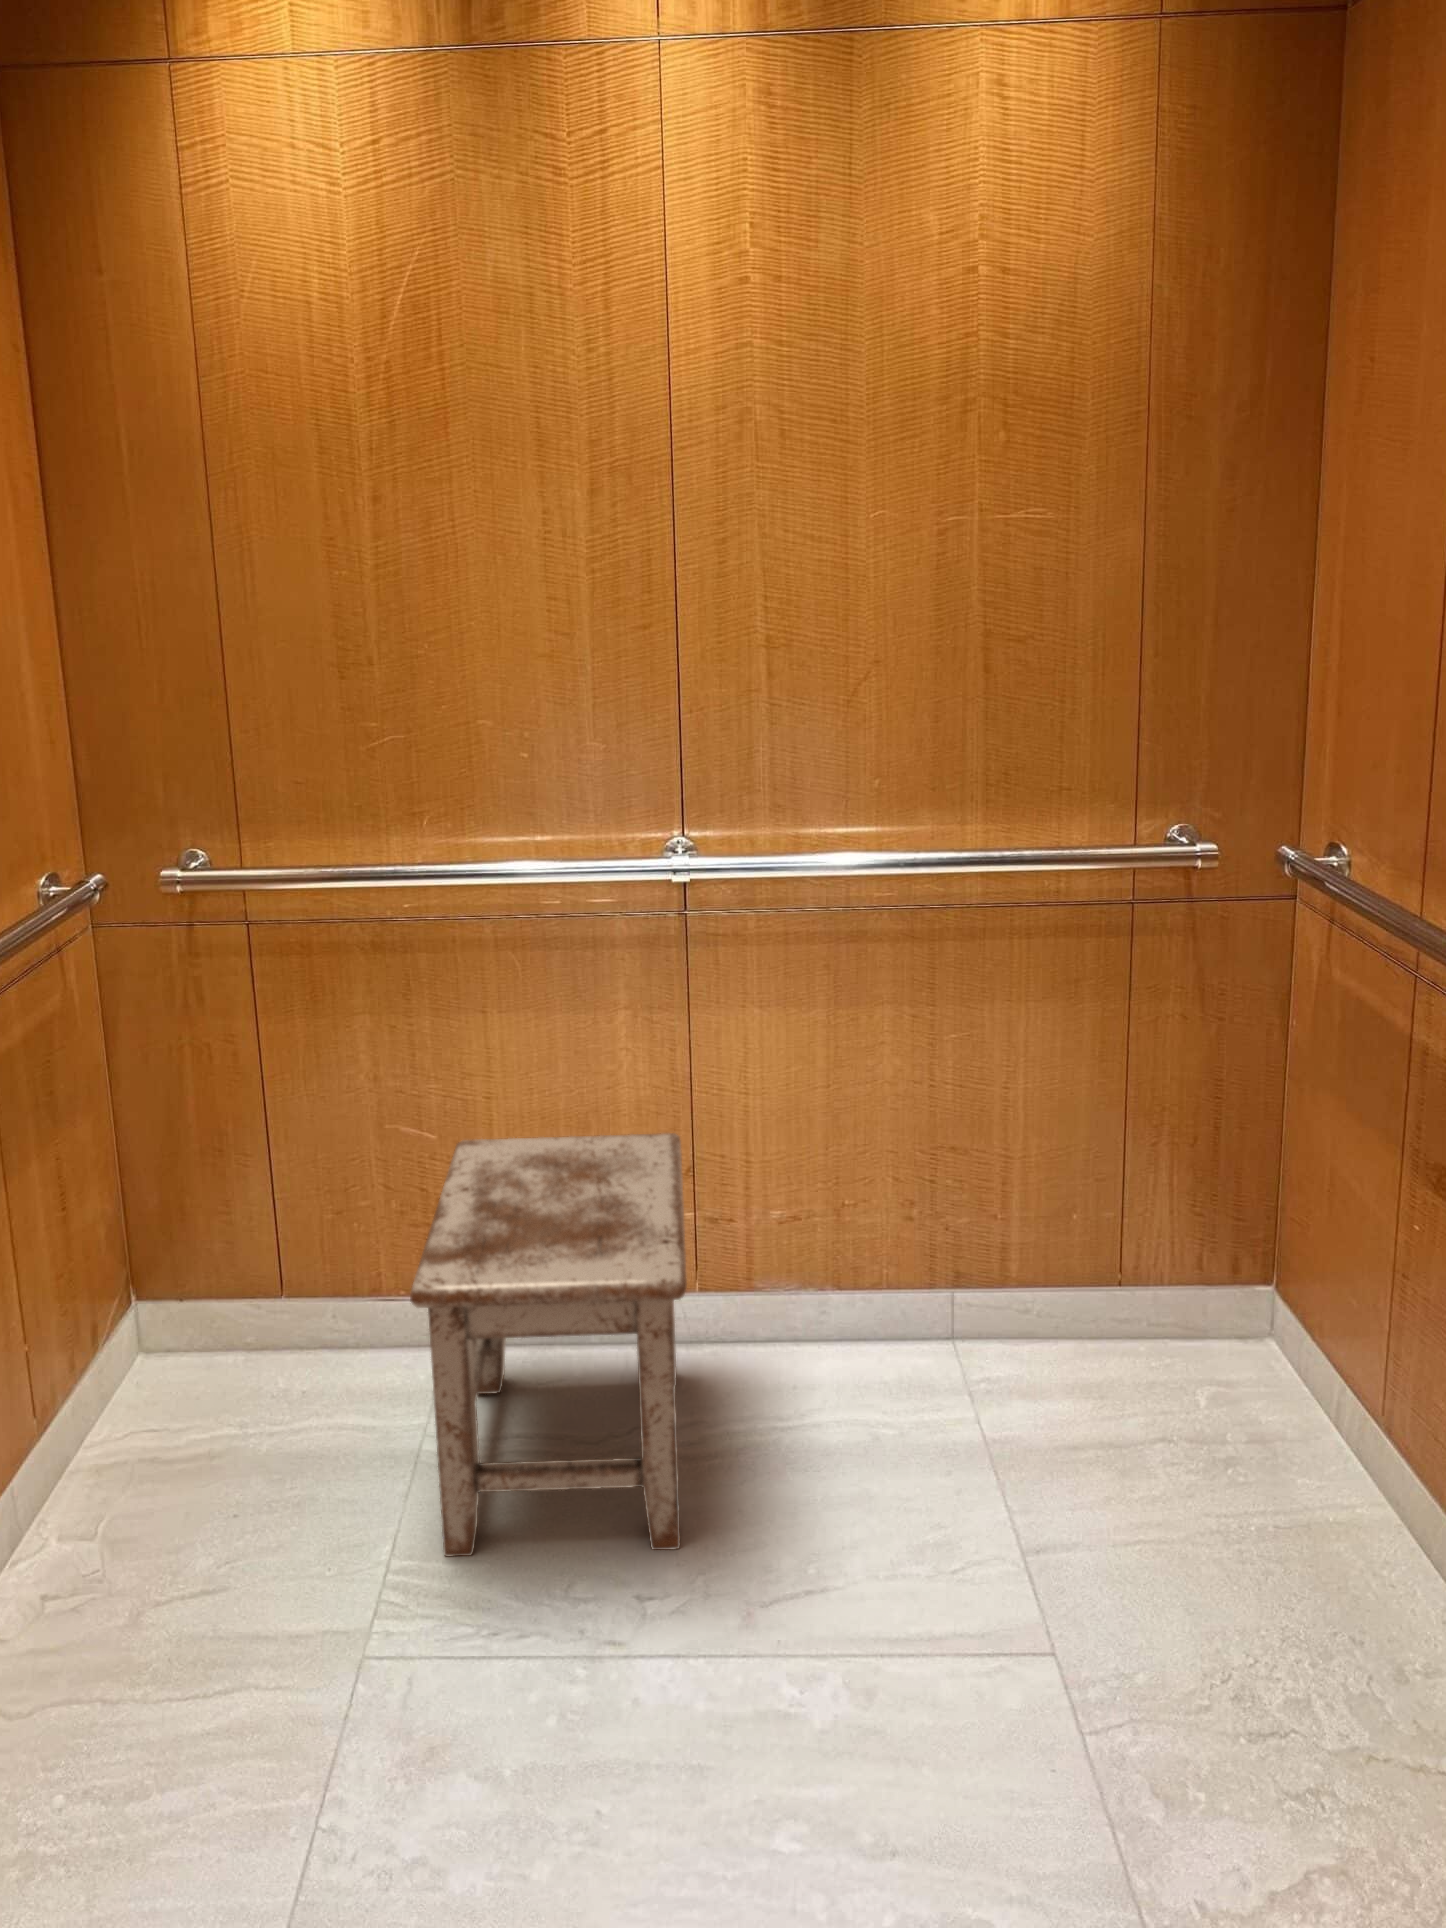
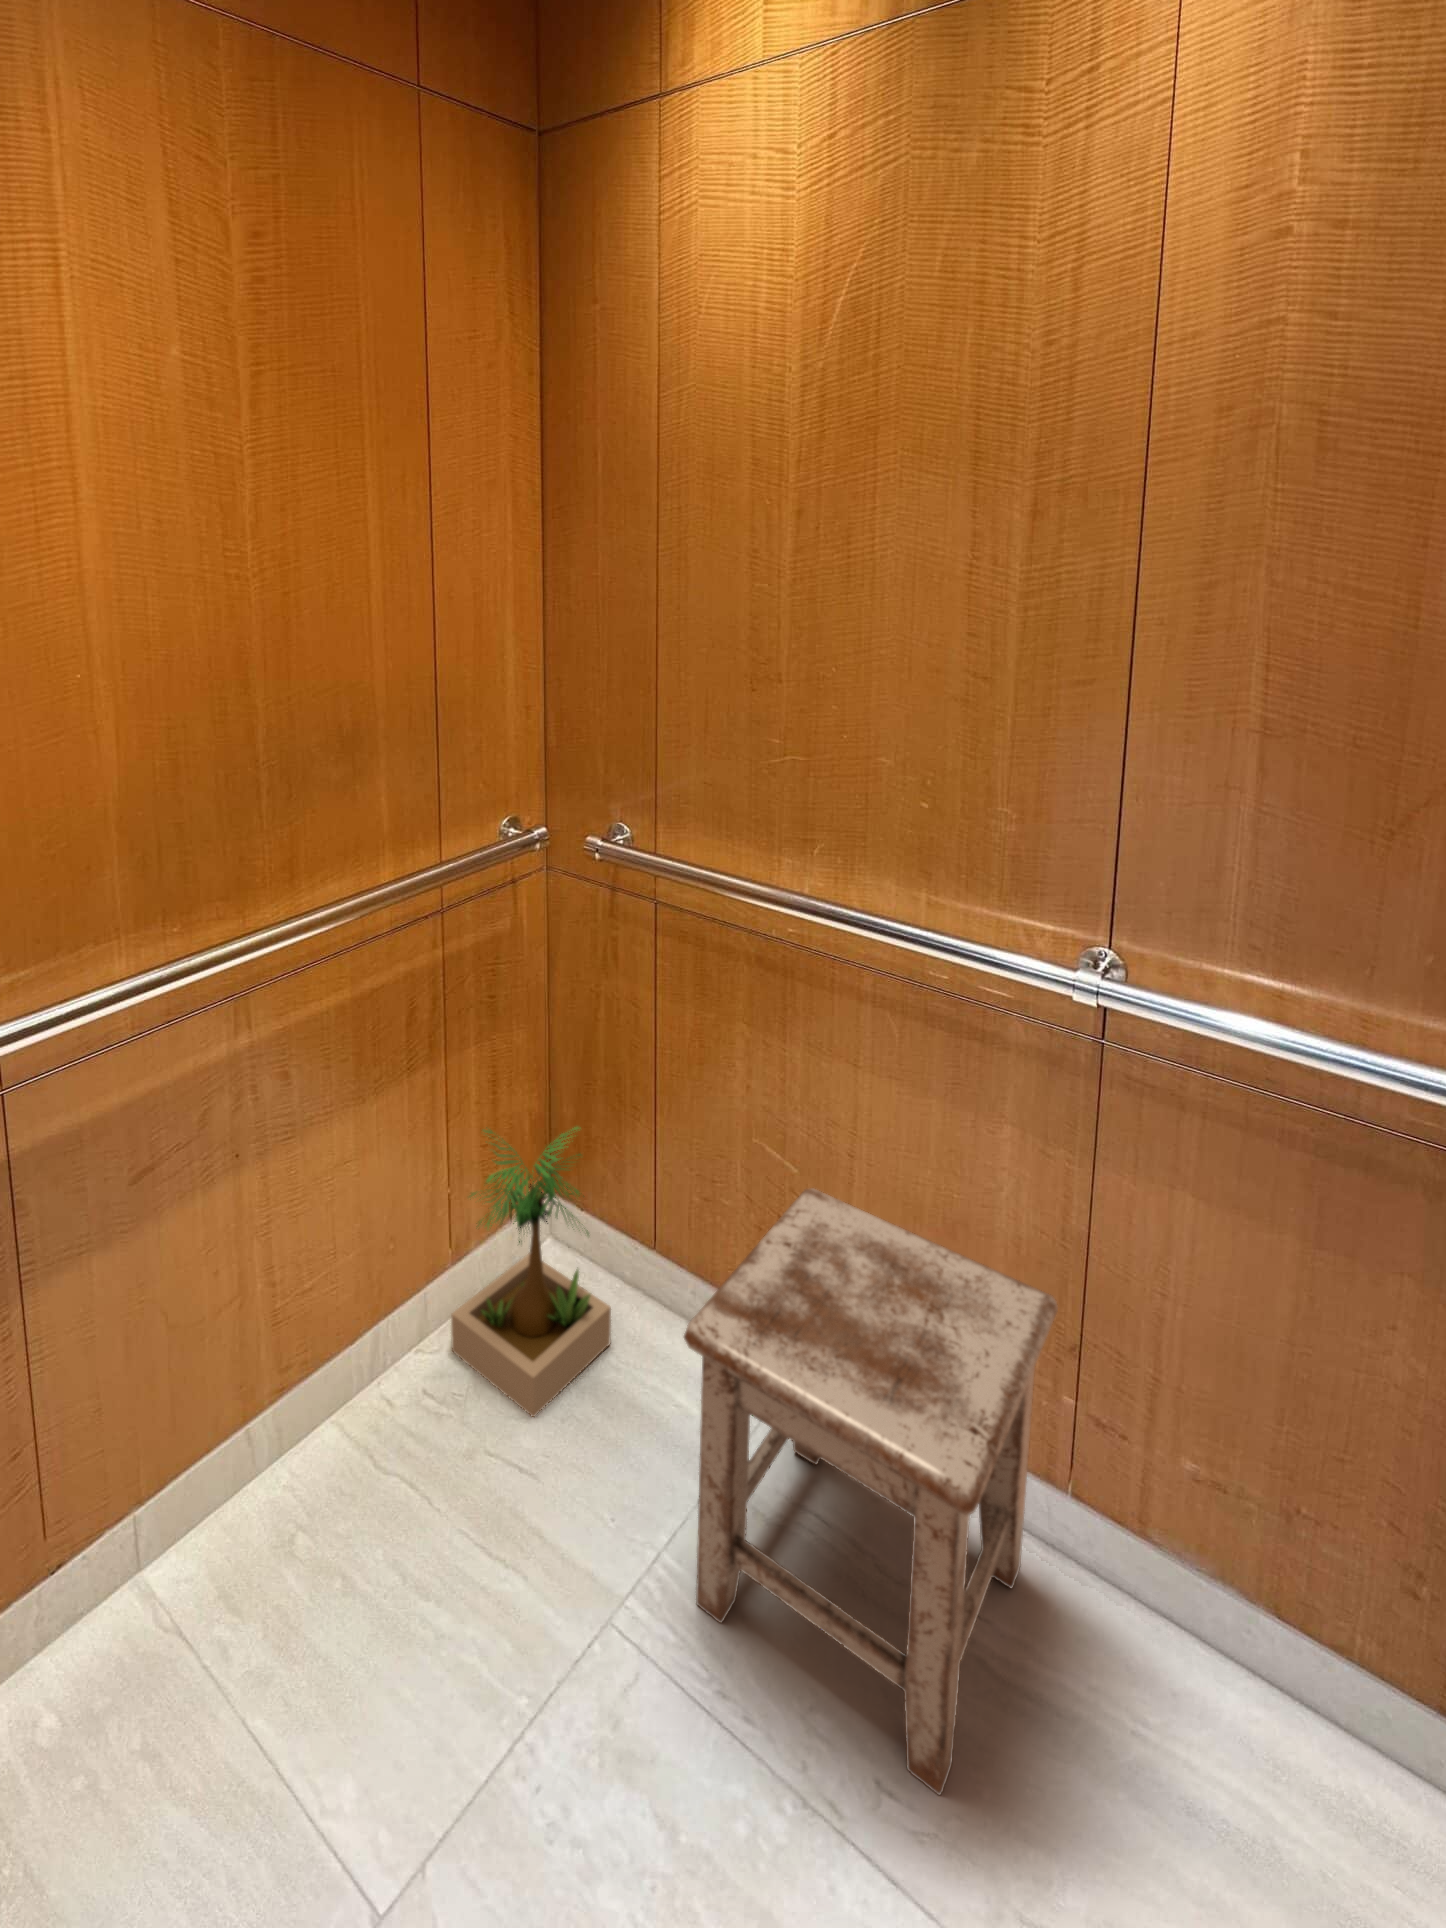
potted plant: none [50,1186,263,1517] -> present [451,1127,611,1417]

